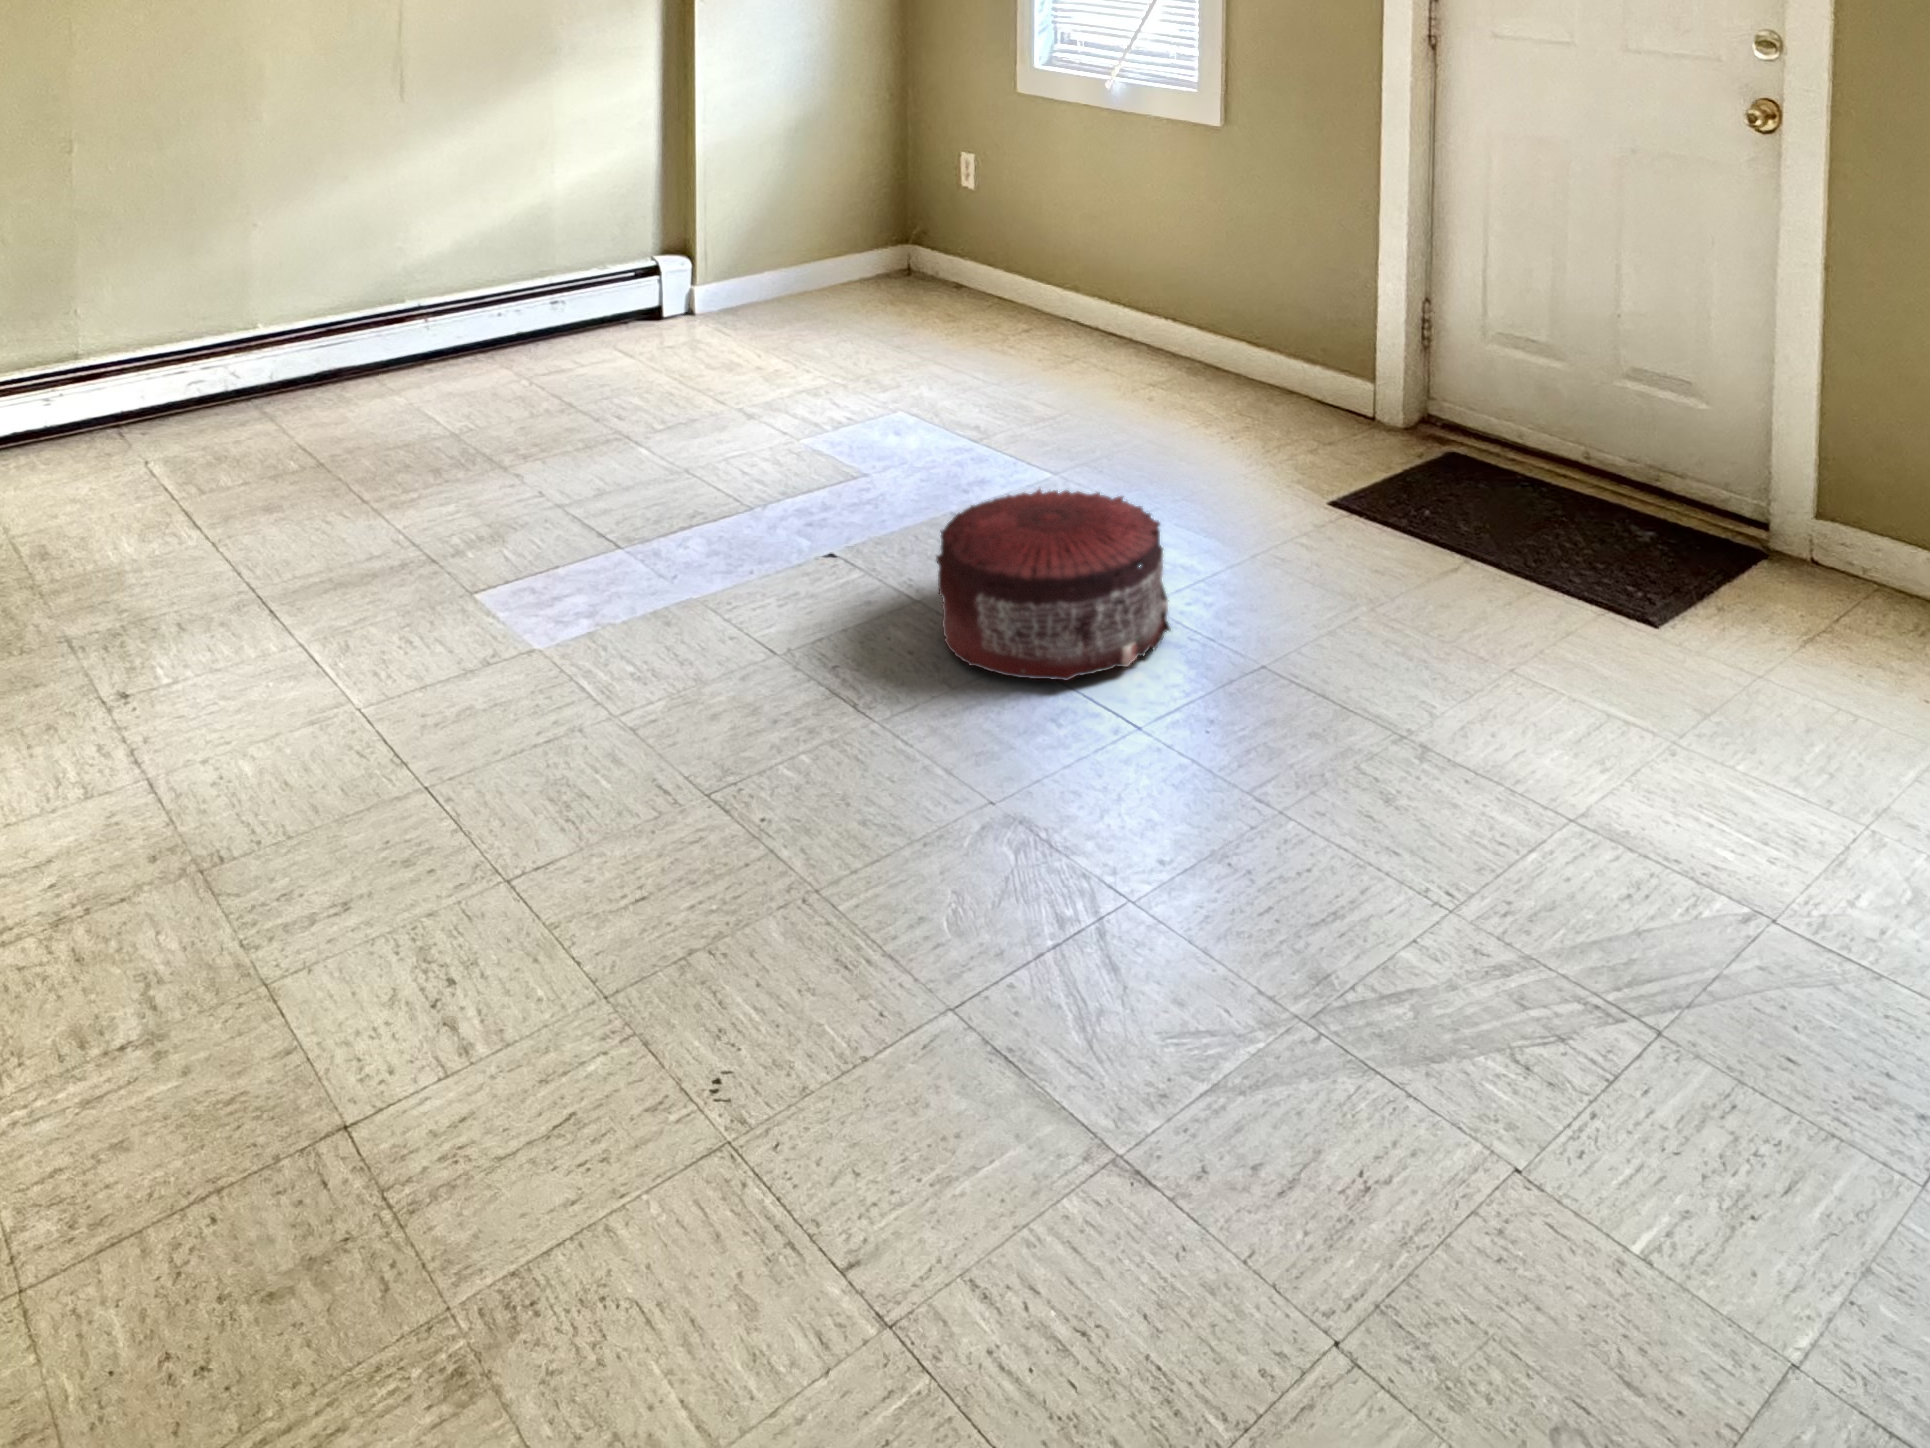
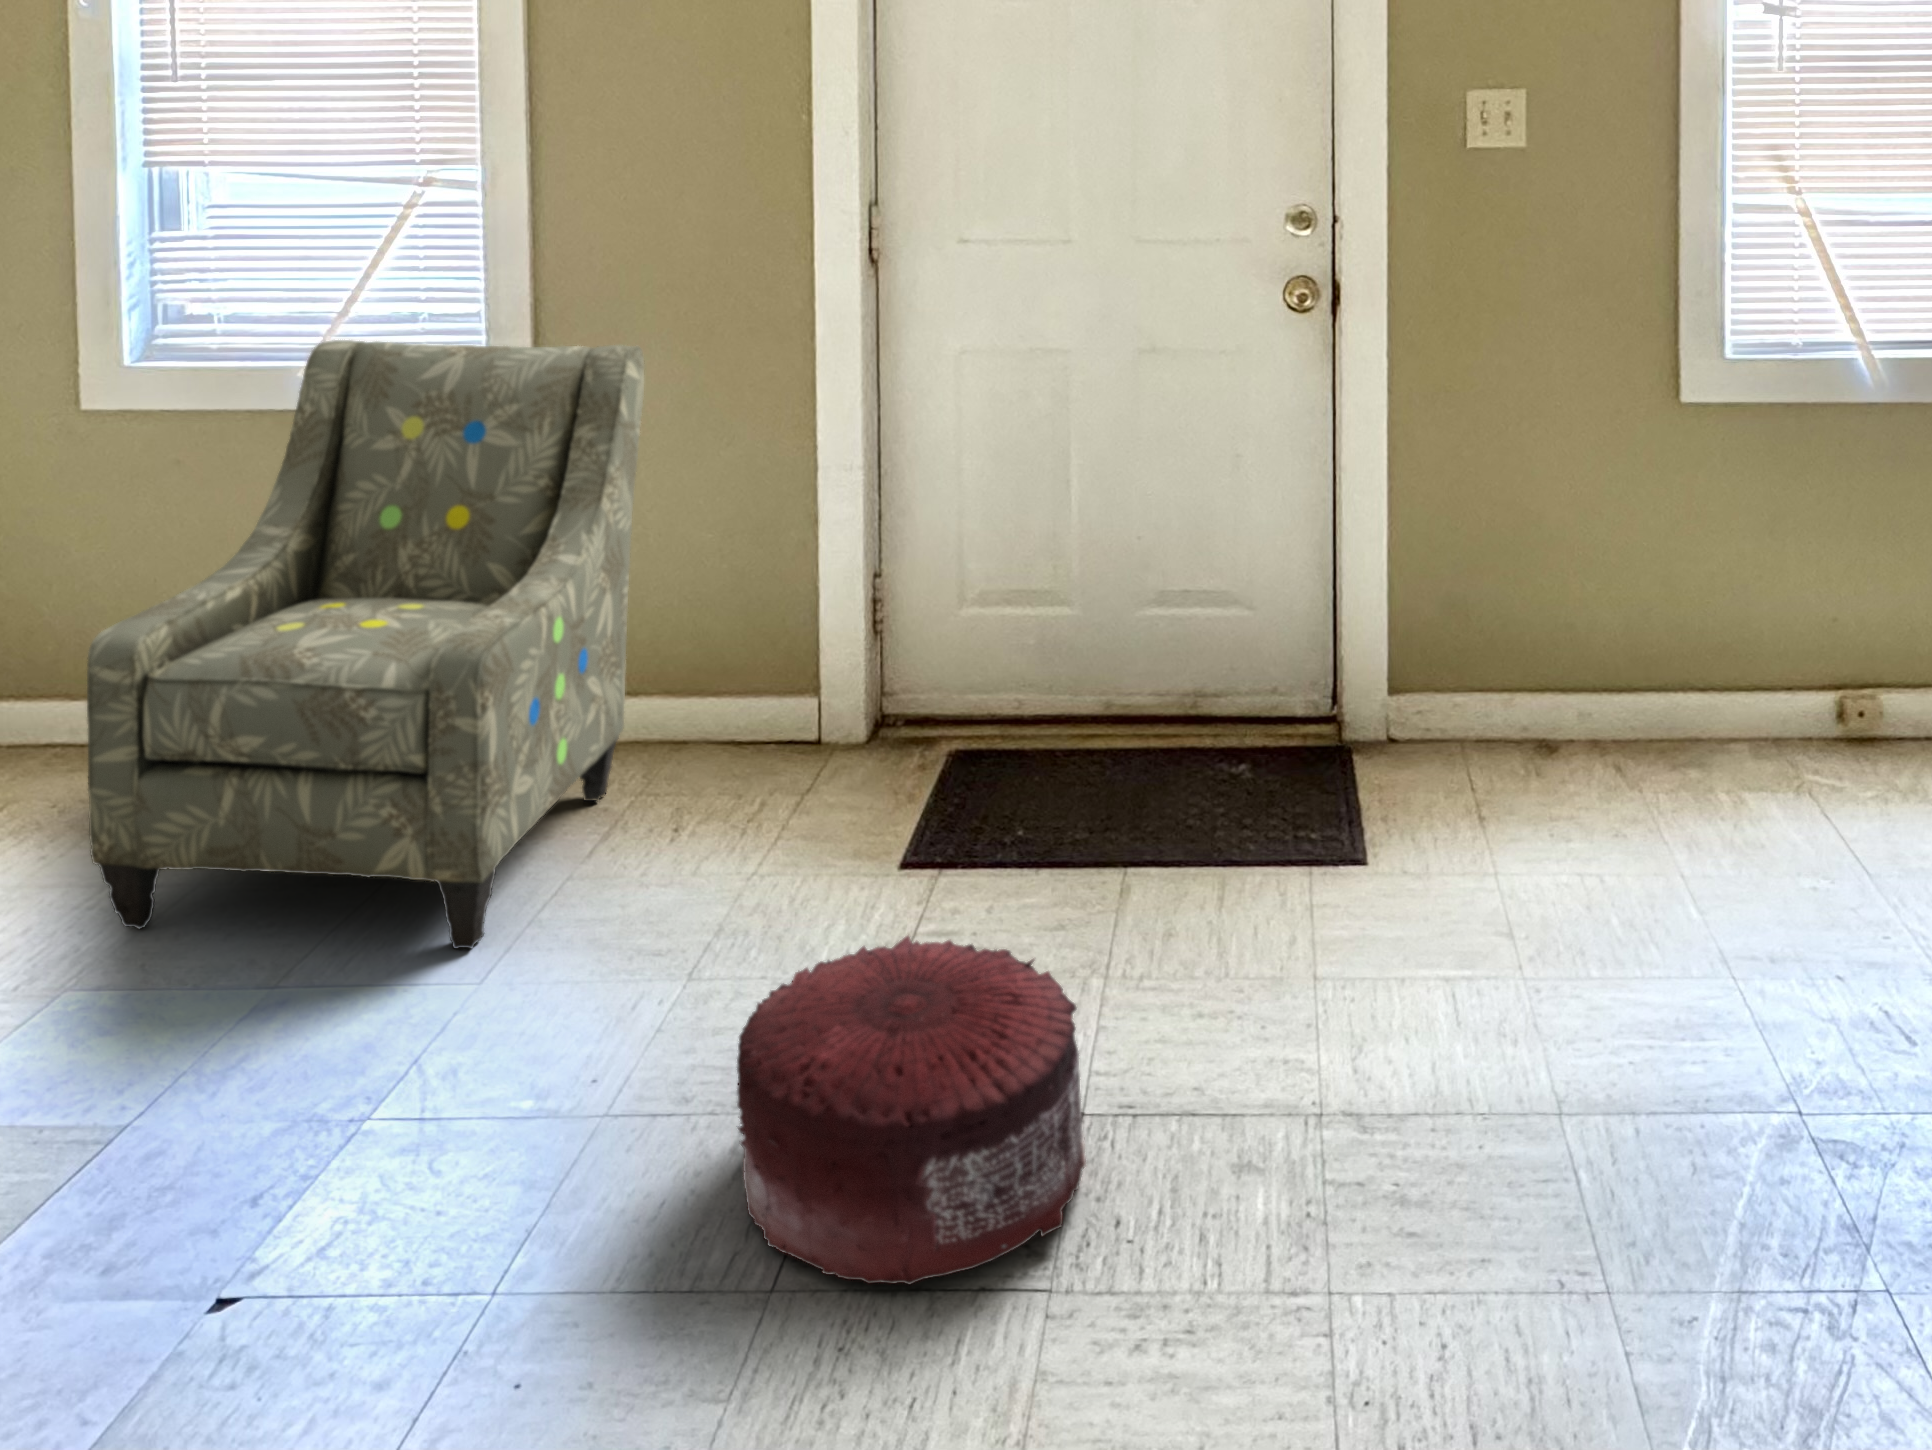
armchair: none [896,68,1263,450] -> present [87,340,645,949]

